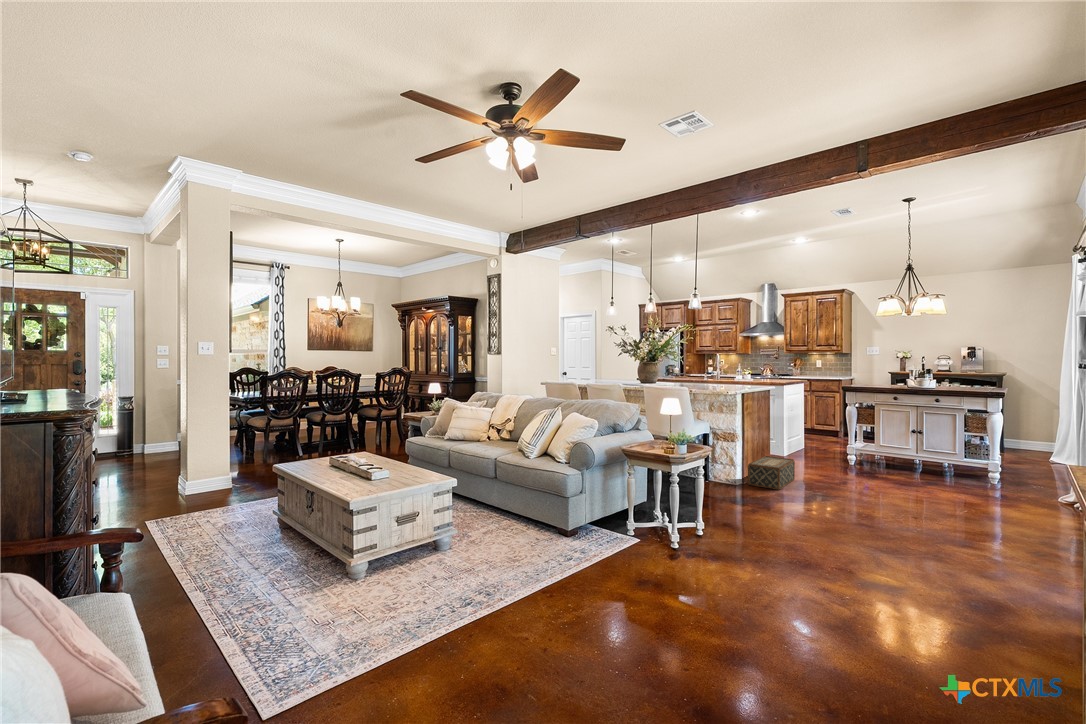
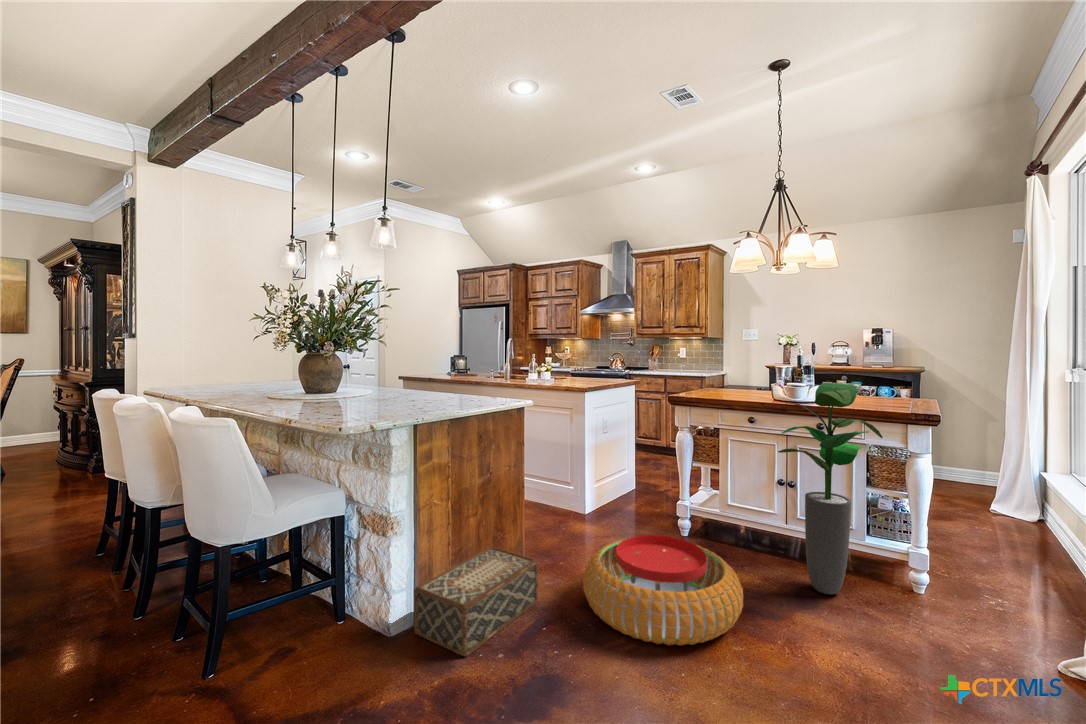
potted plant: none [914,377,972,482] -> present [778,383,883,595]
pouf: none [816,452,902,491] -> present [583,535,743,646]

